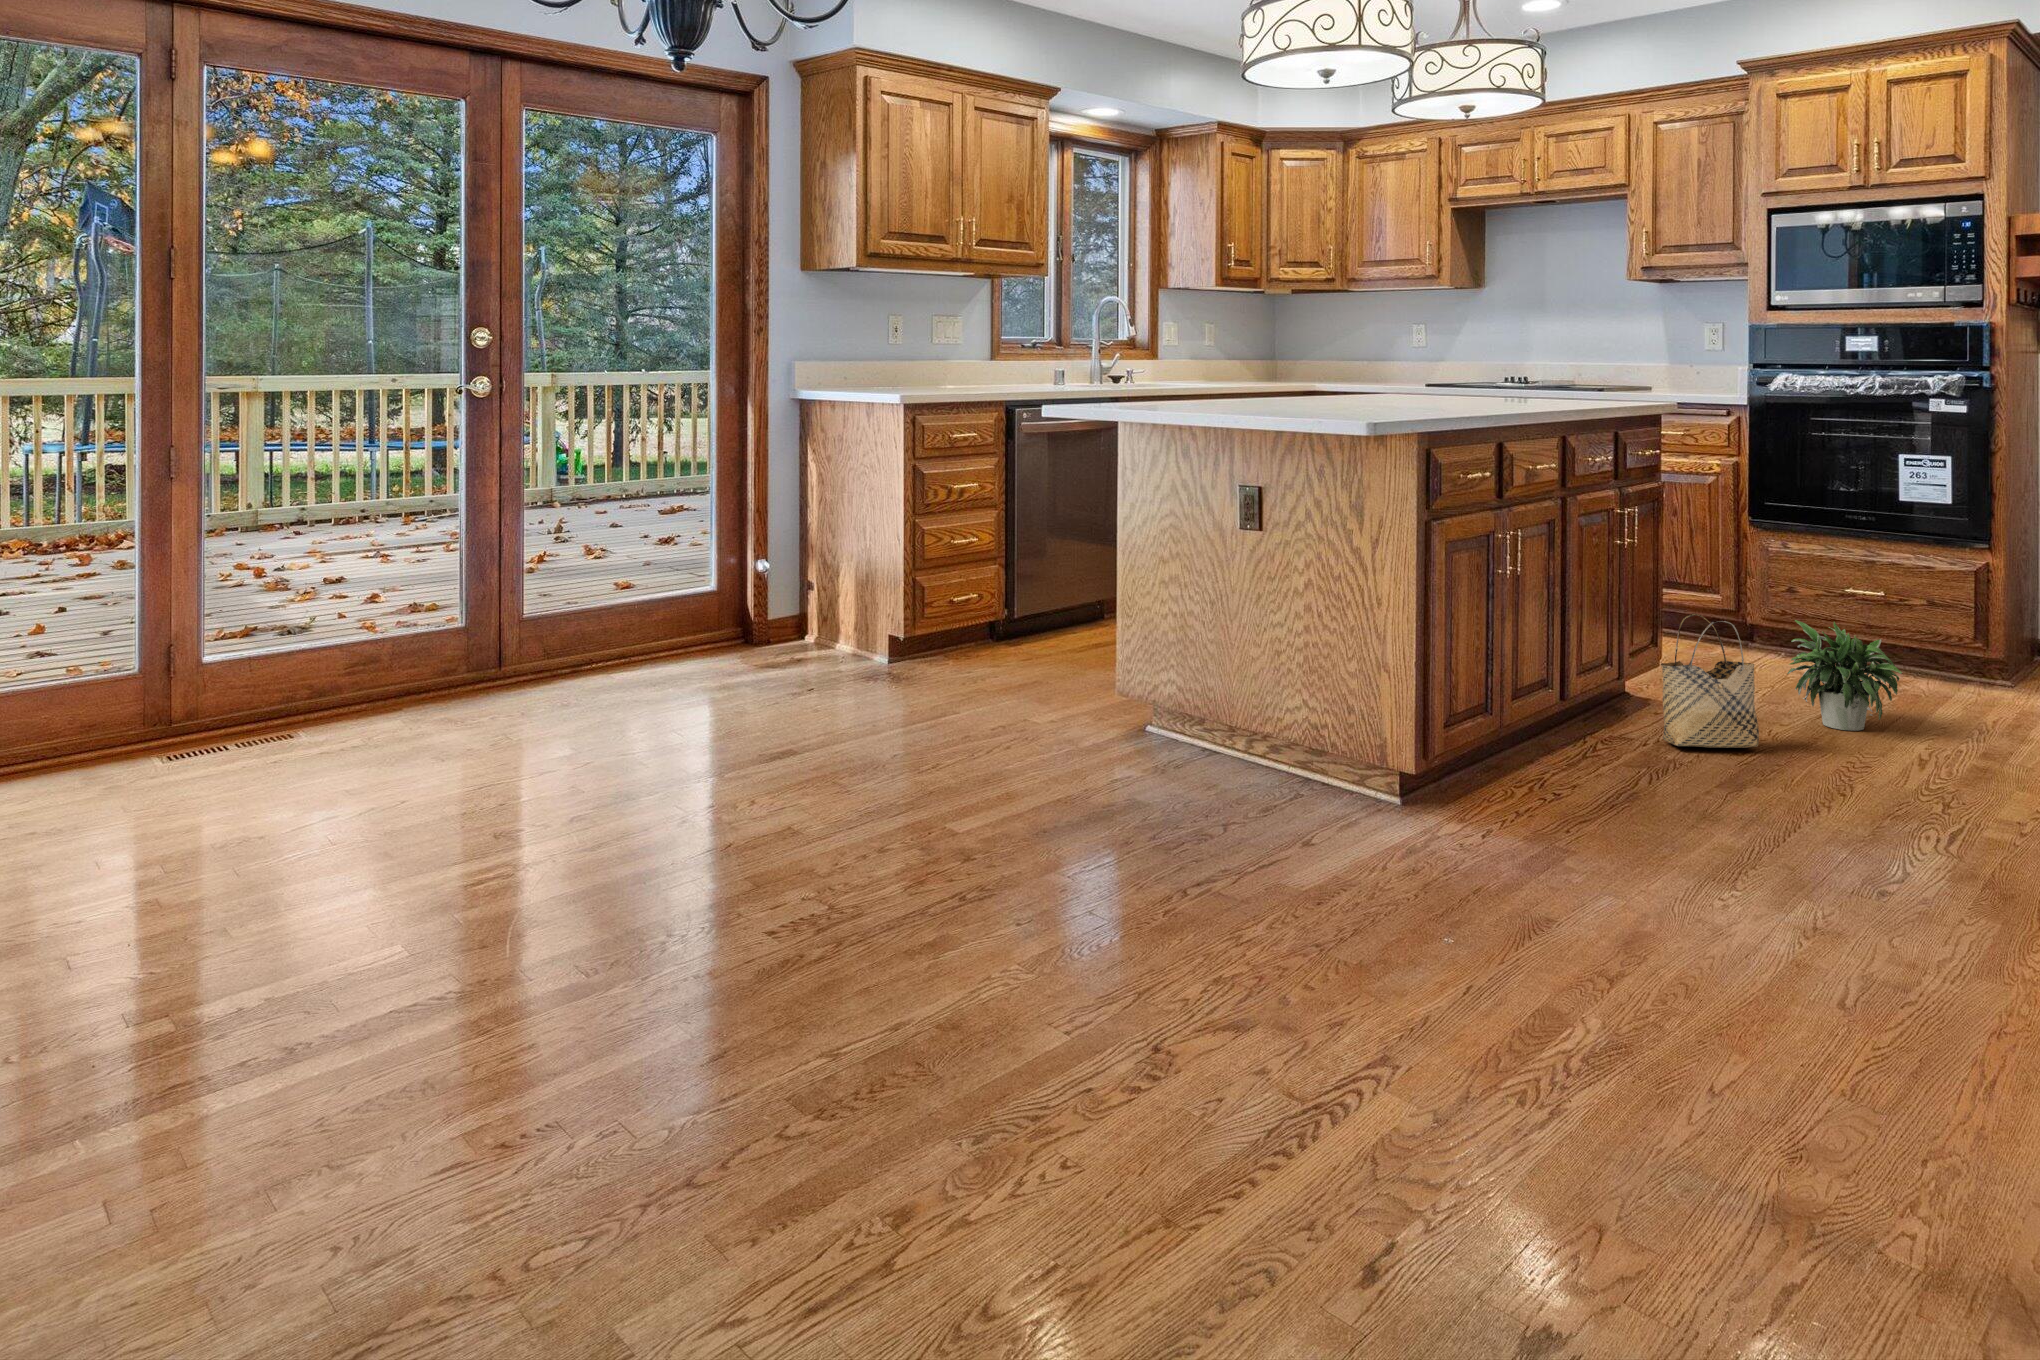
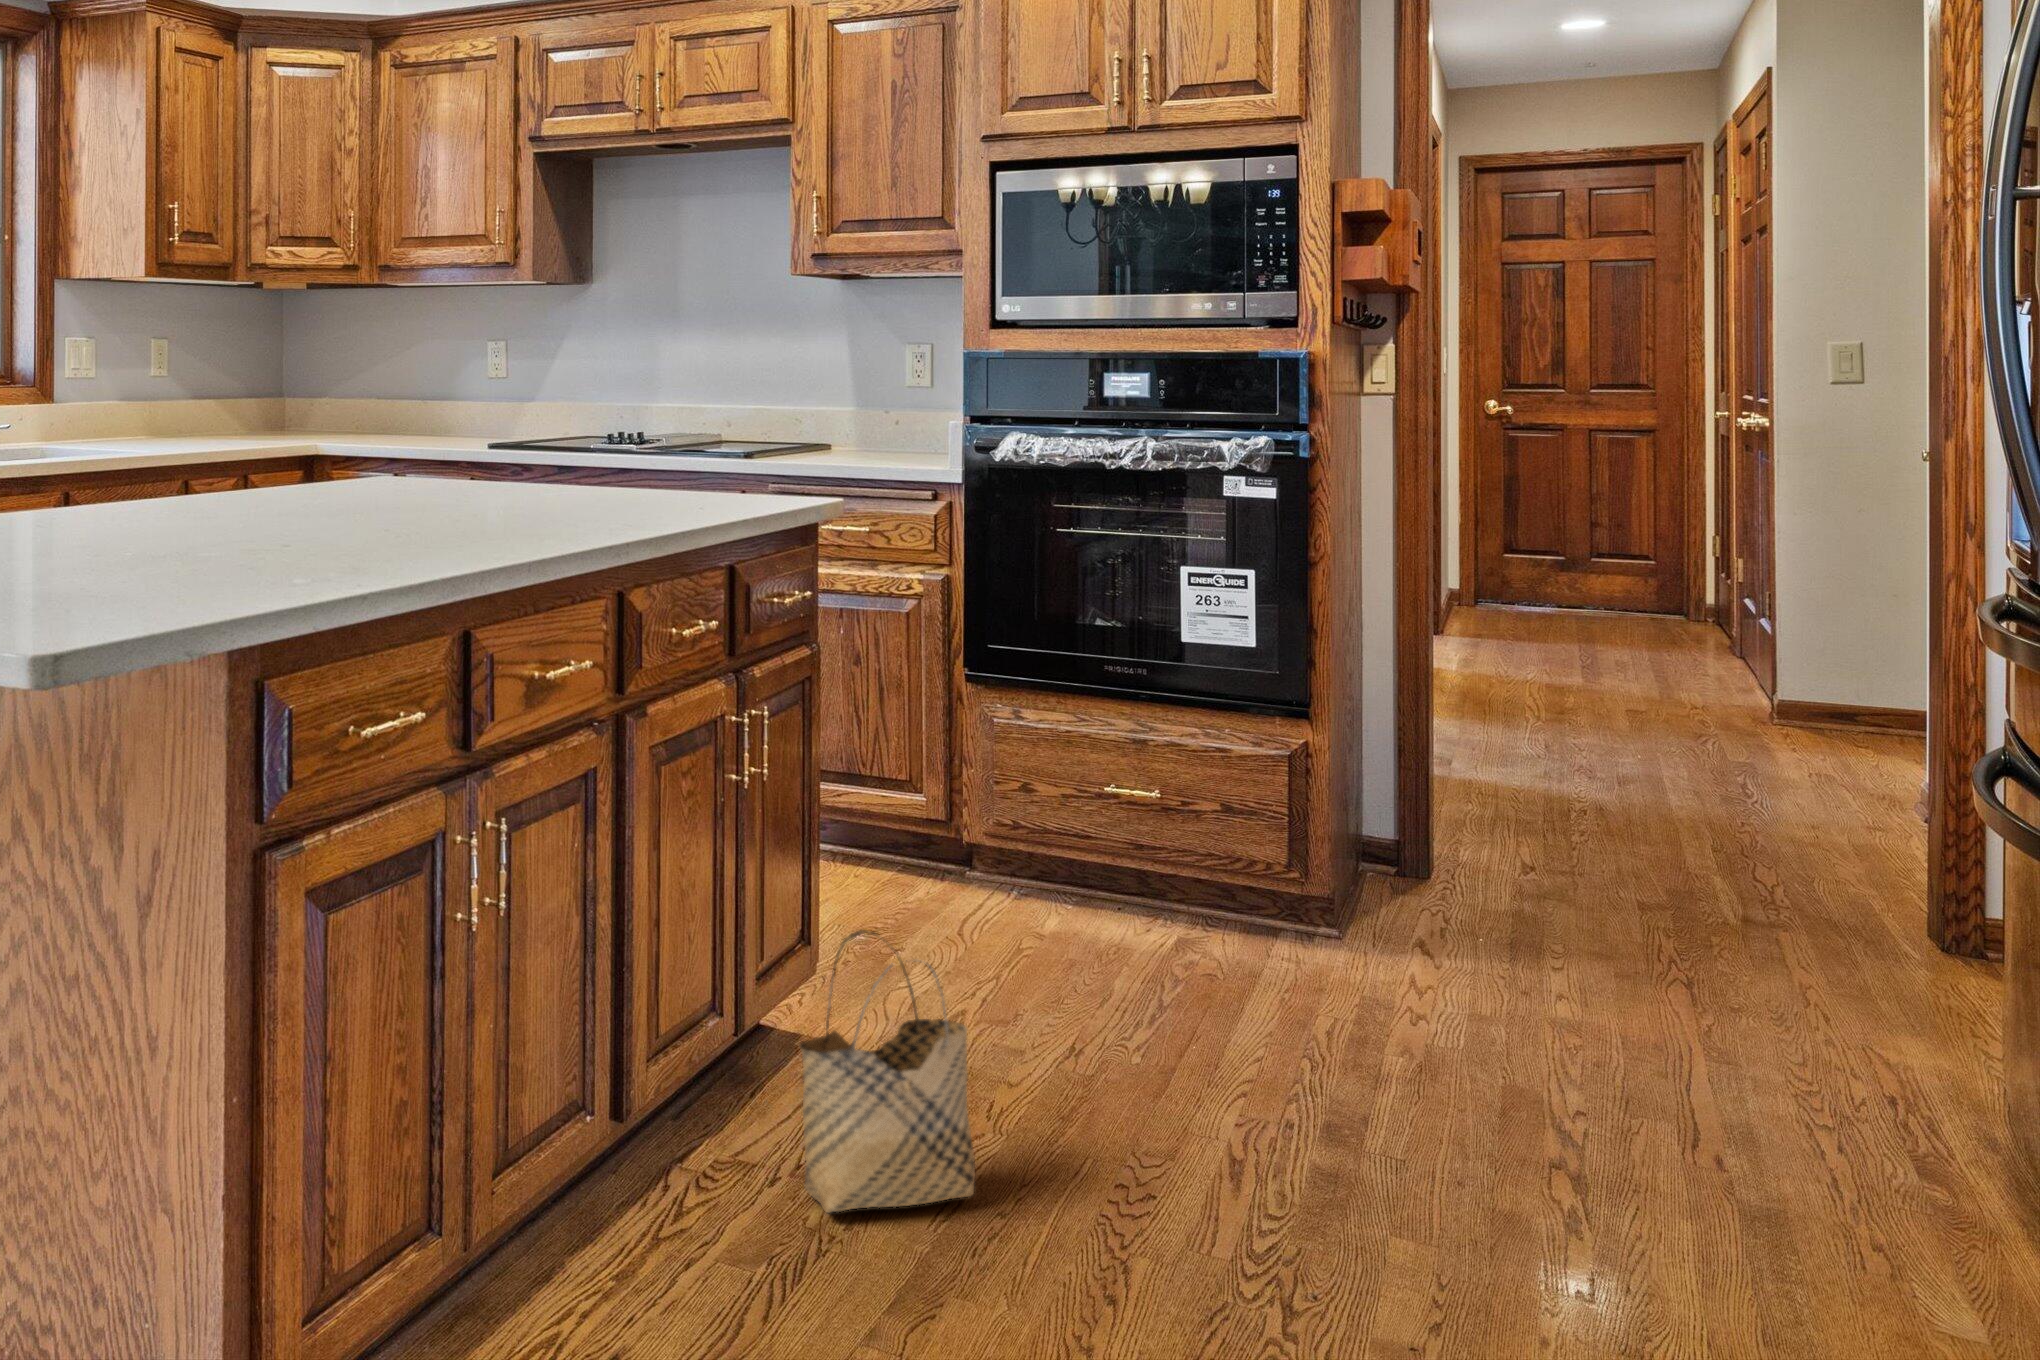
potted plant: present [1787,620,1902,731] -> none [1022,897,1212,1111]

